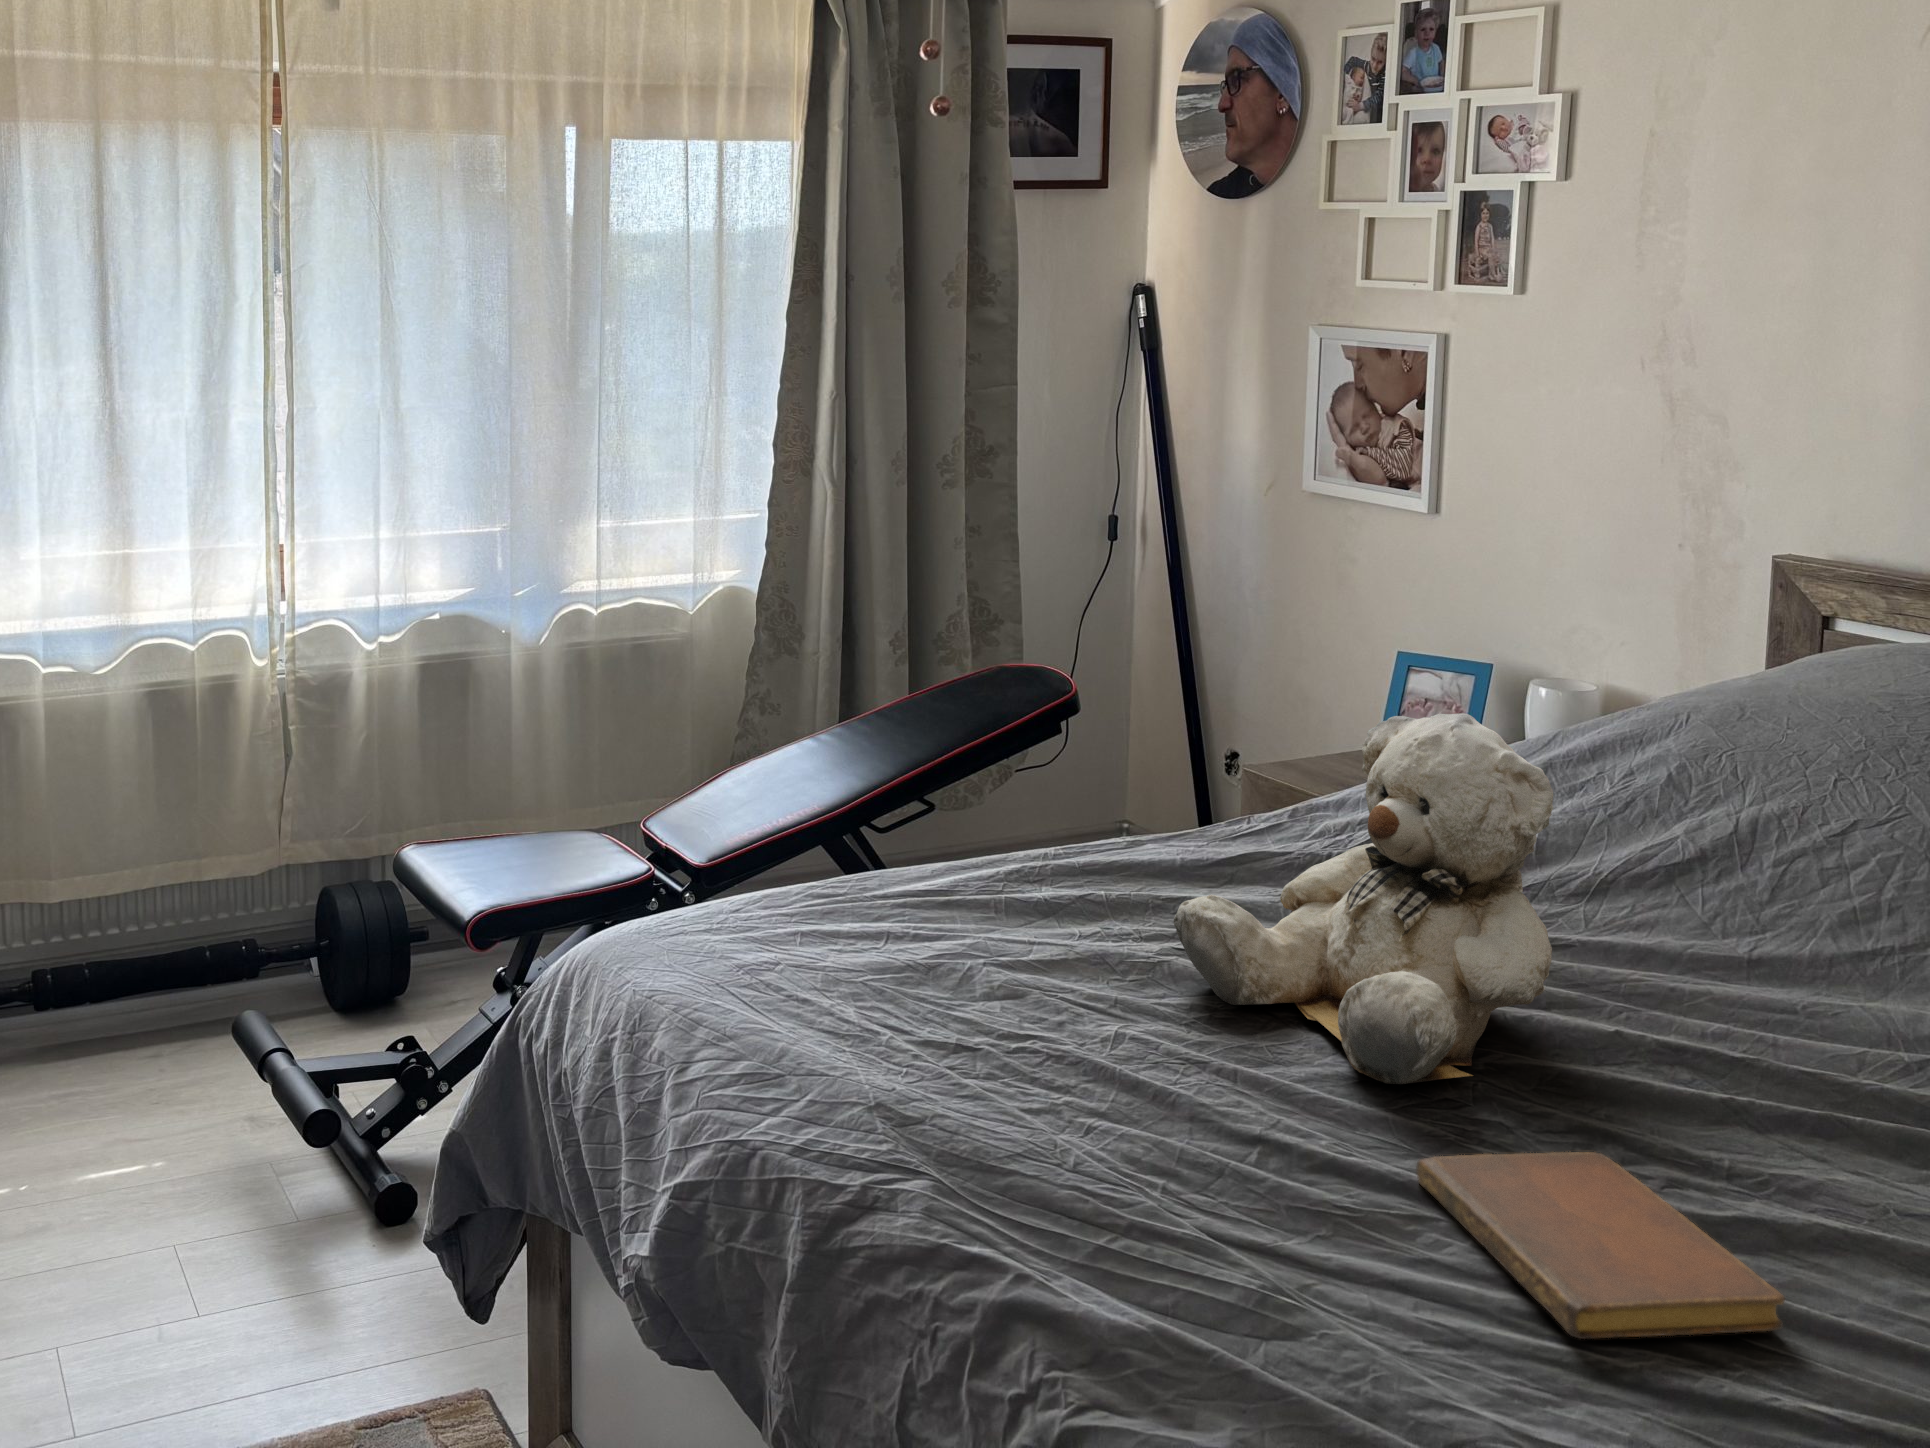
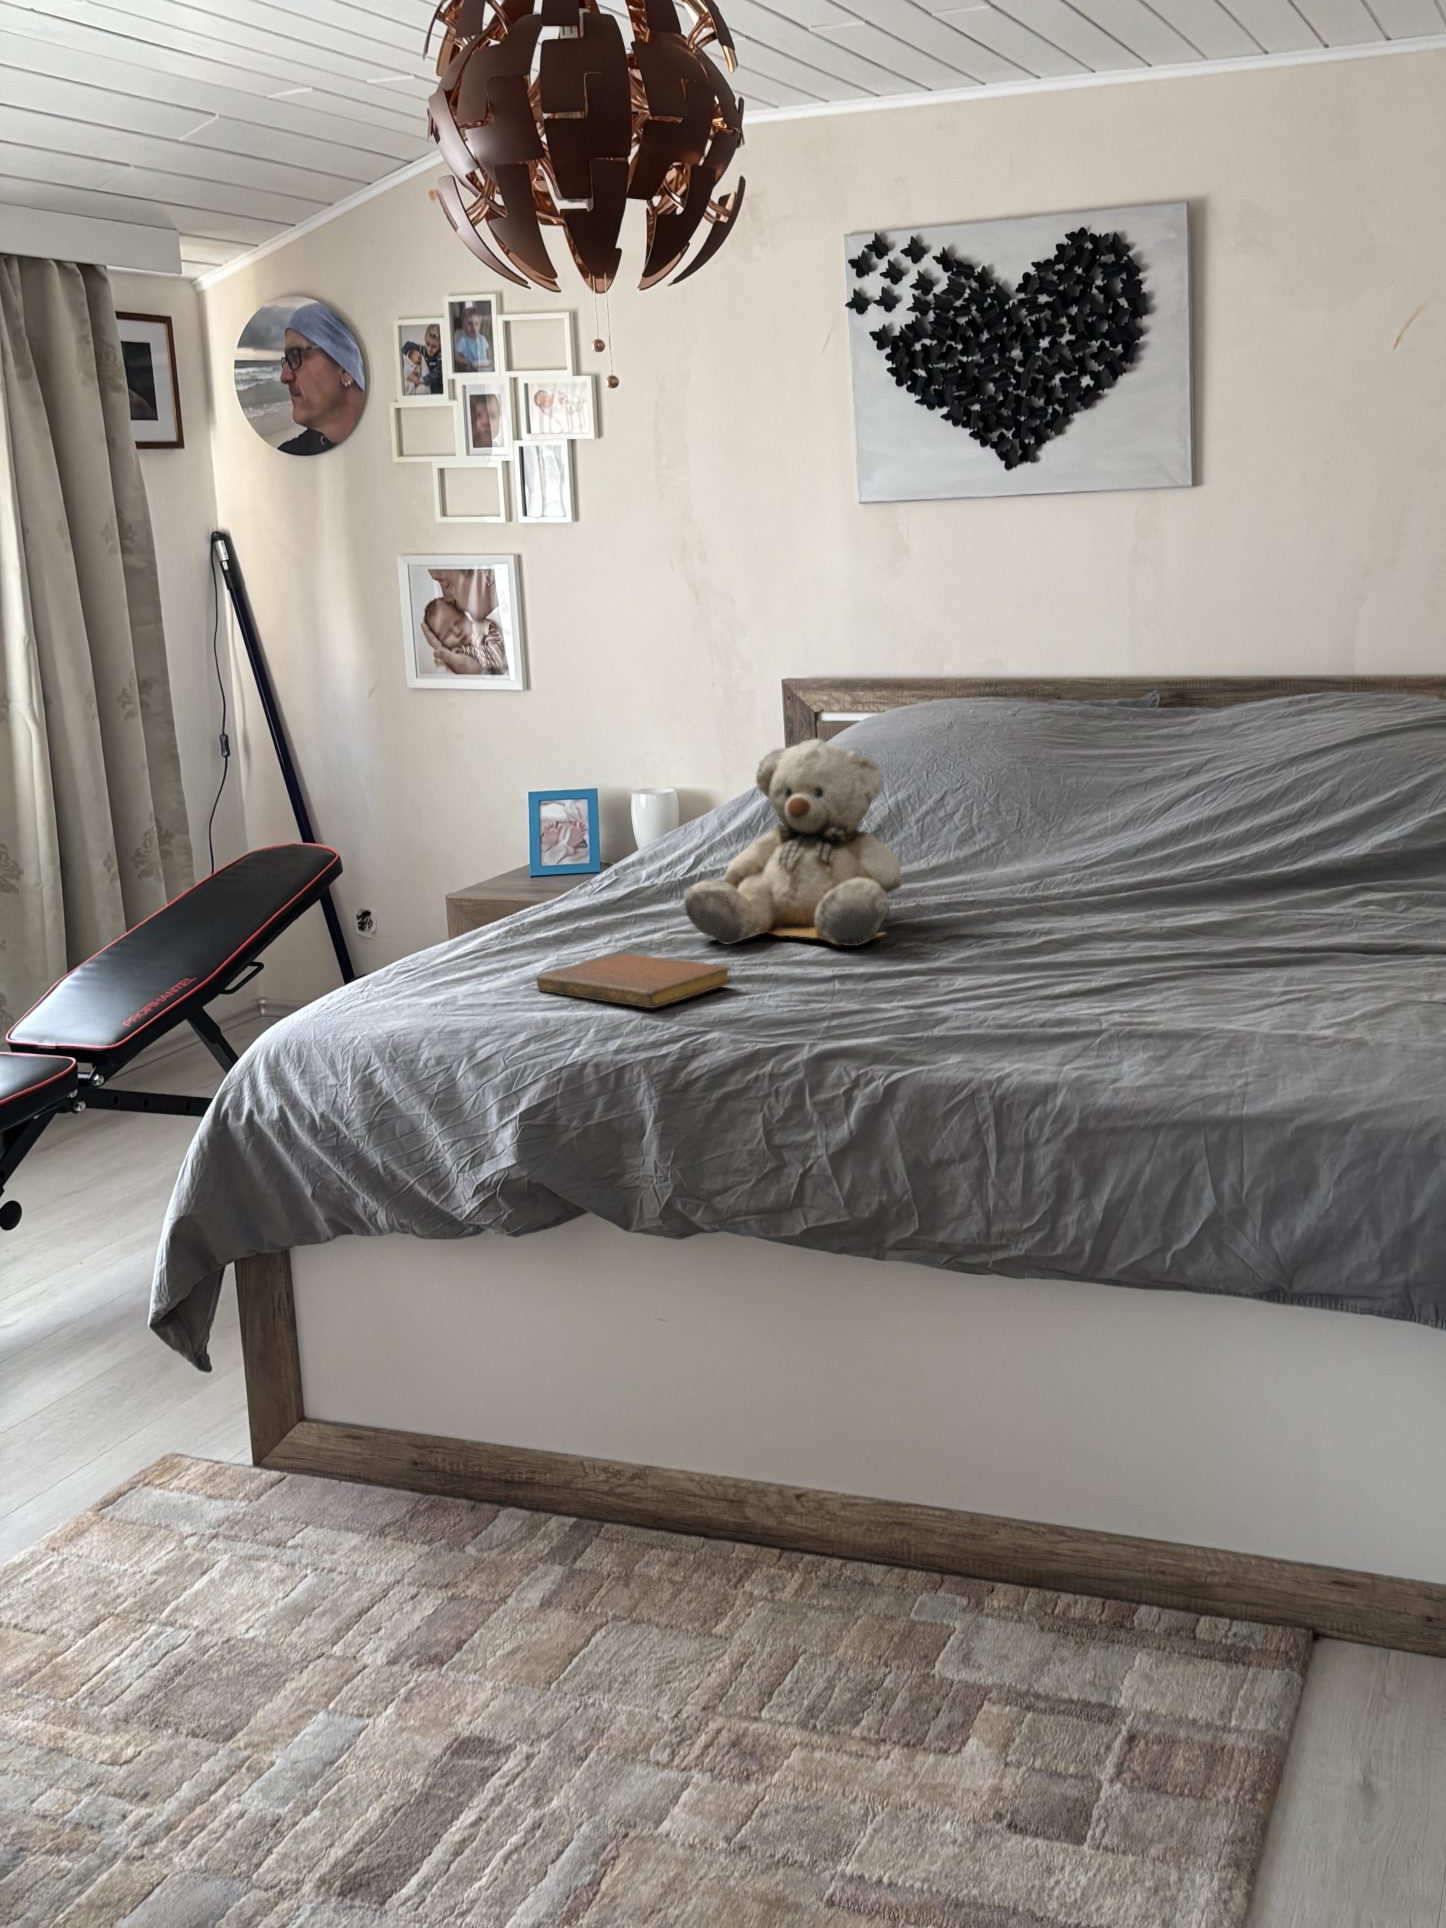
notebook: present [1416,1152,1785,1339] -> present [537,953,731,1008]

